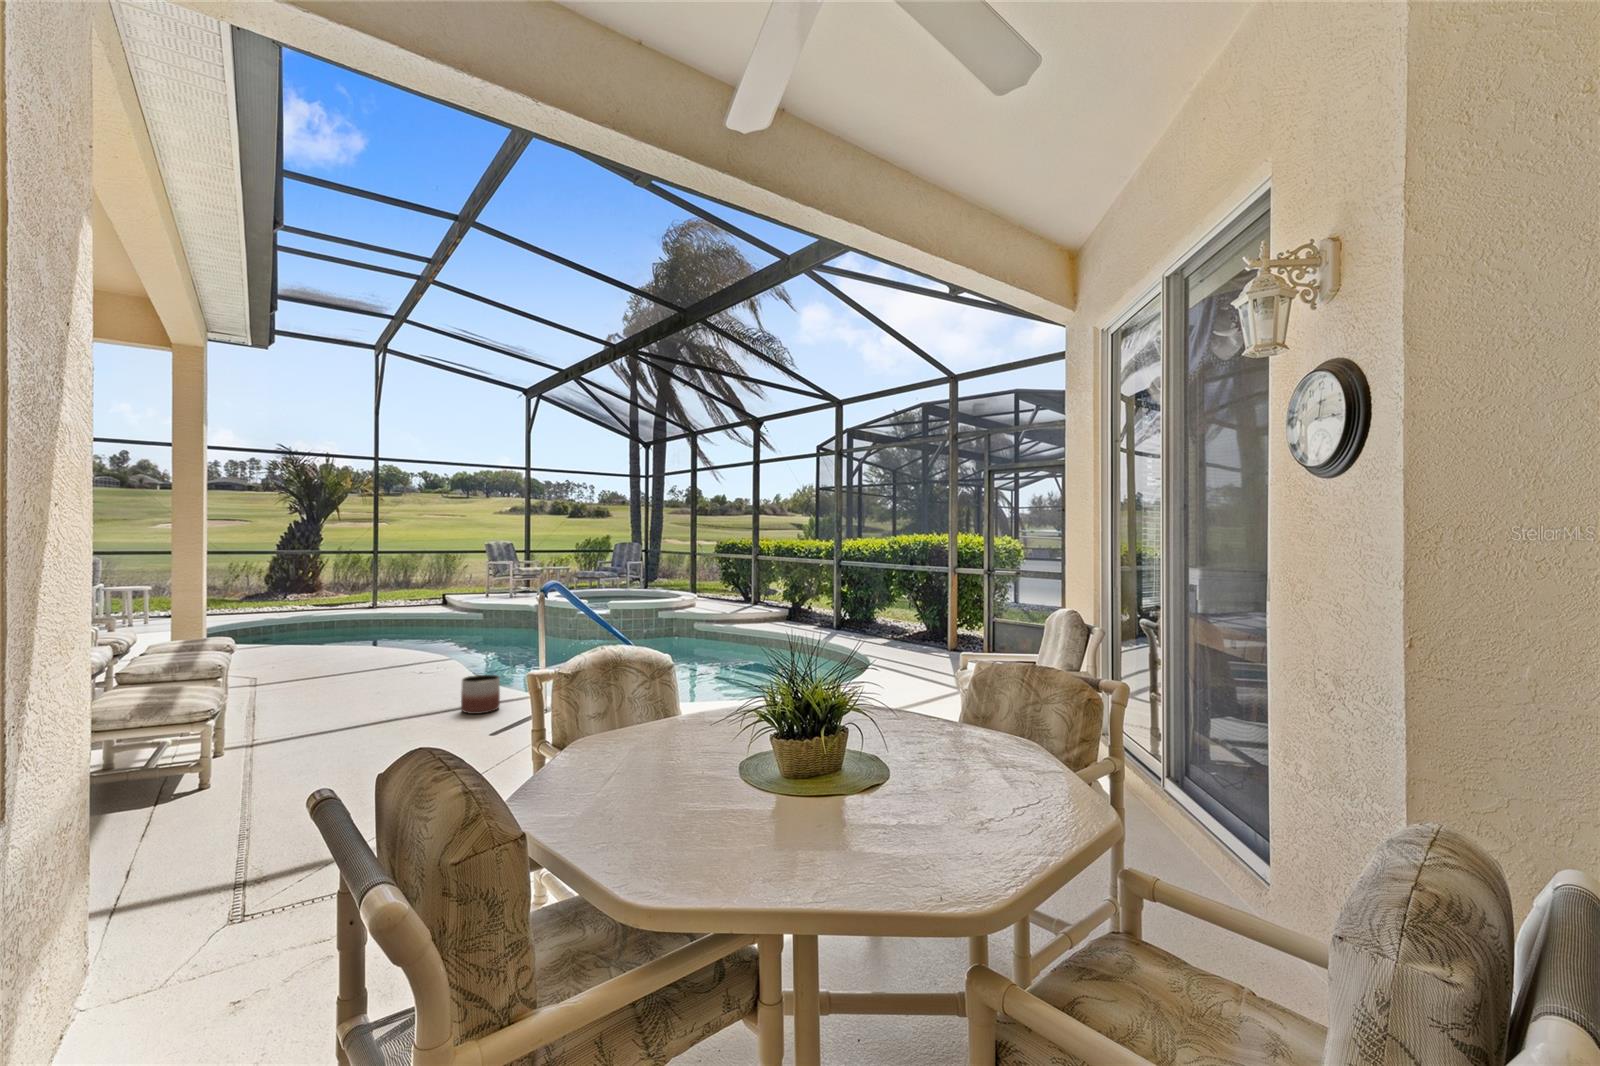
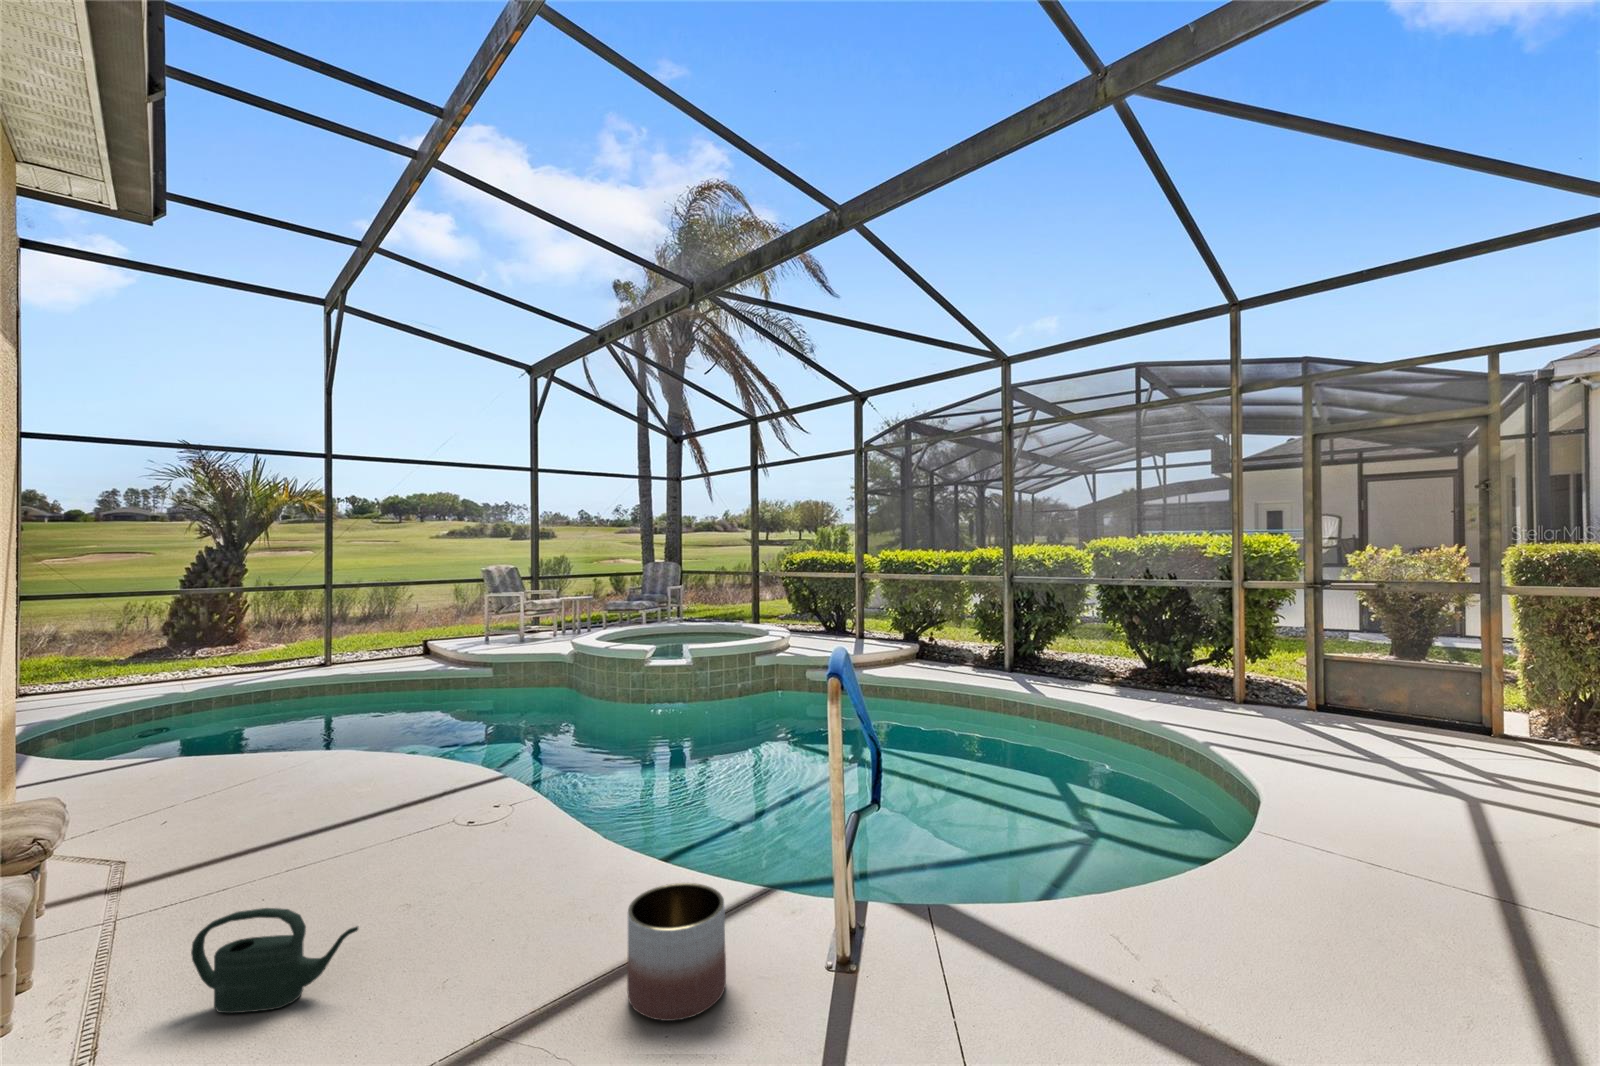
watering can: none [312,674,370,708] -> present [191,908,358,1013]

